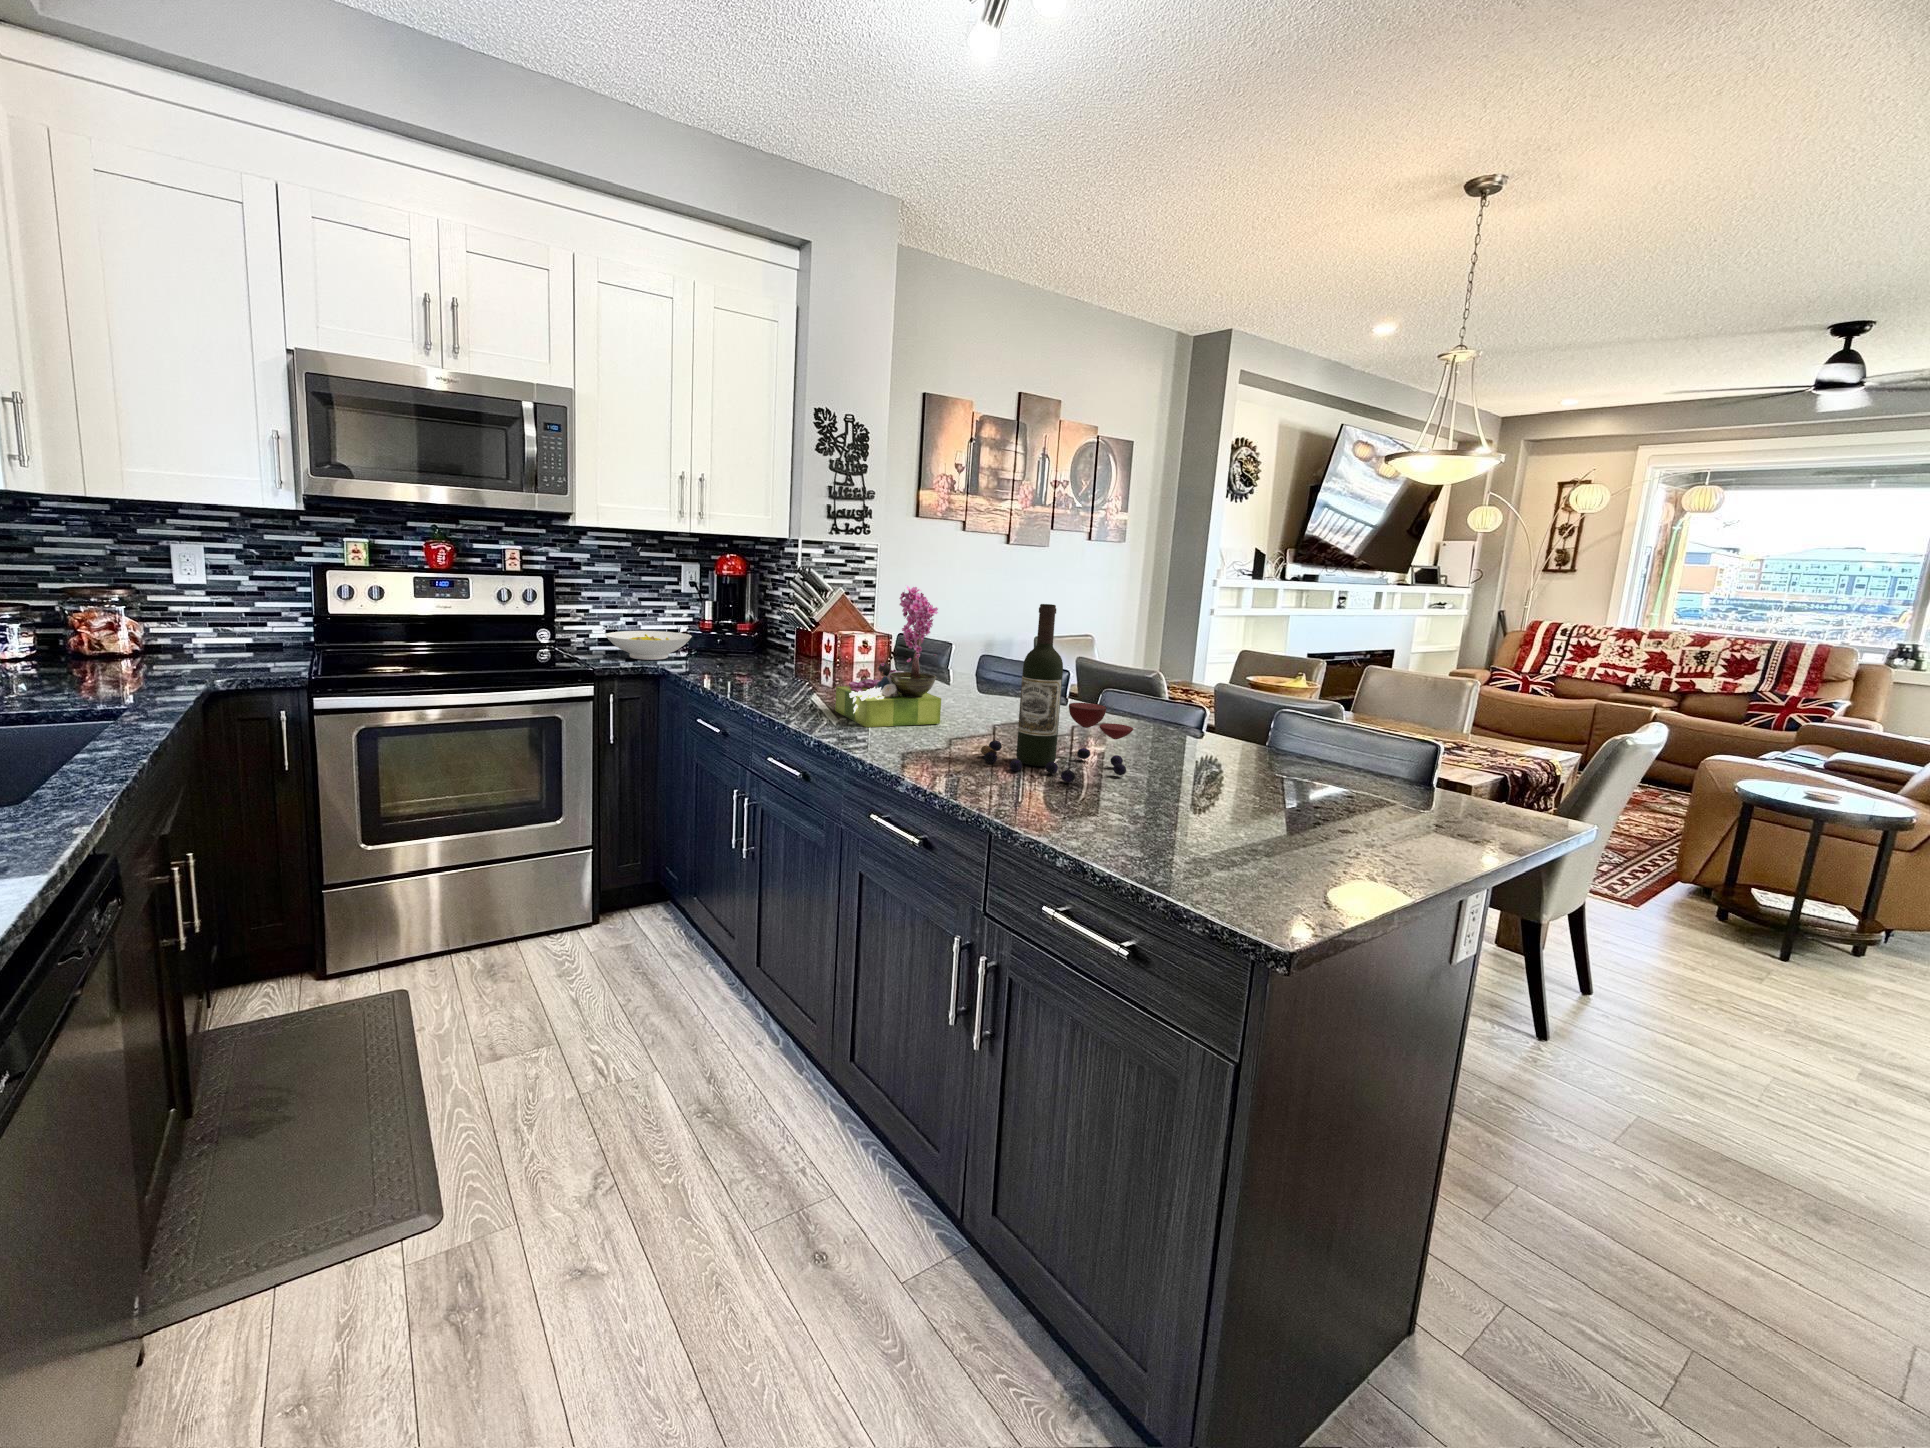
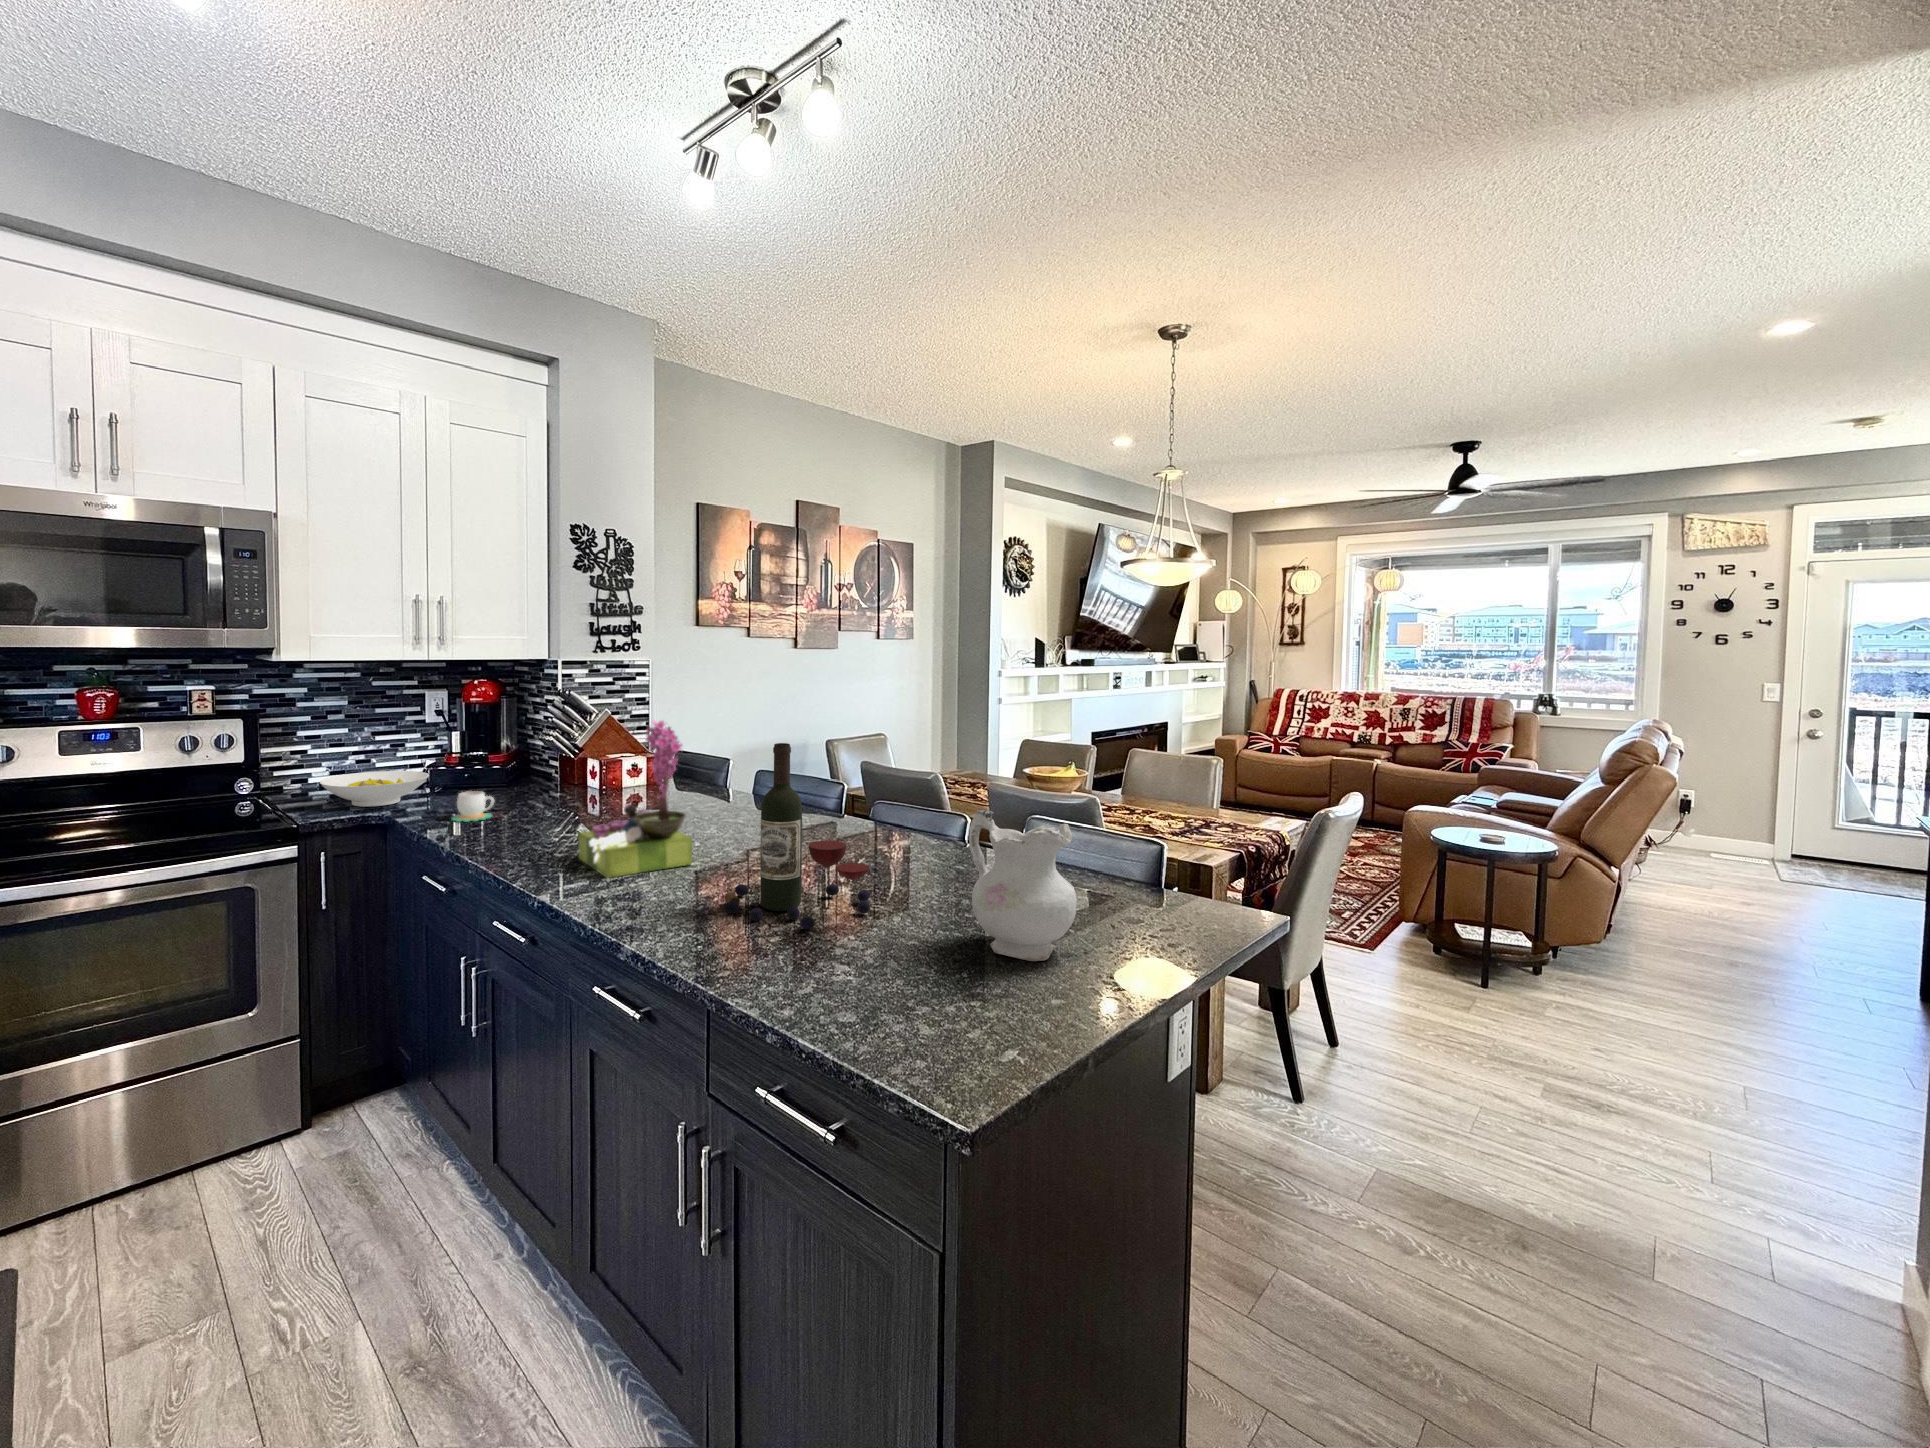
mug: none [715,650,751,677] -> present [451,791,494,822]
ceramic pitcher: none [1242,677,1365,831] -> present [969,810,1077,961]

